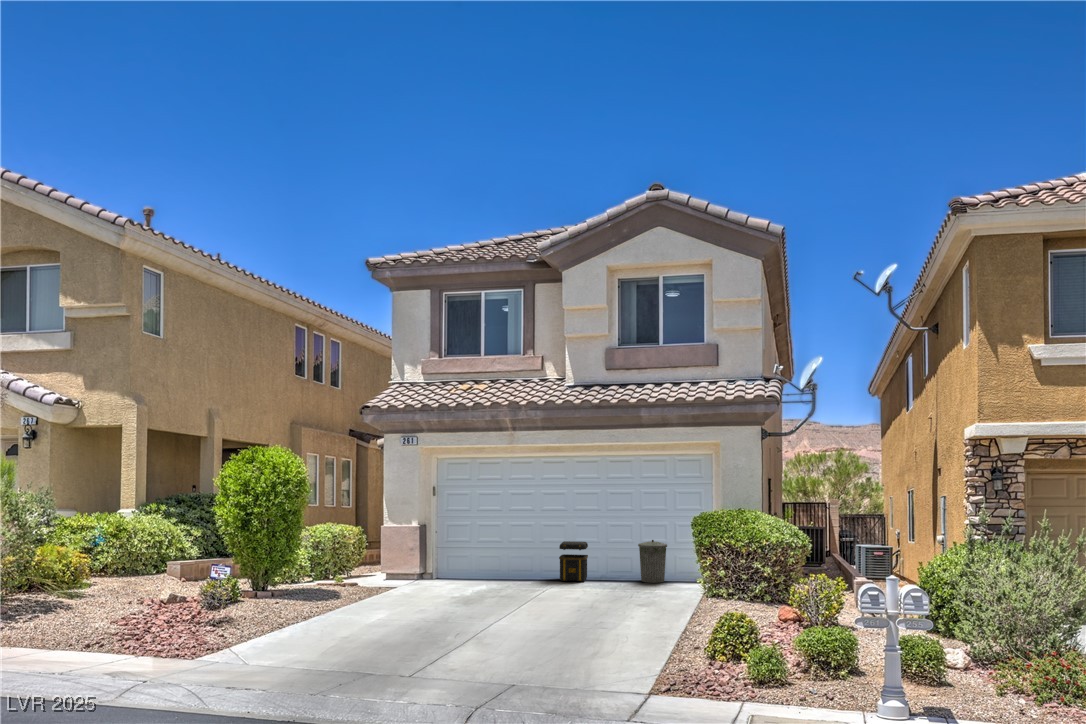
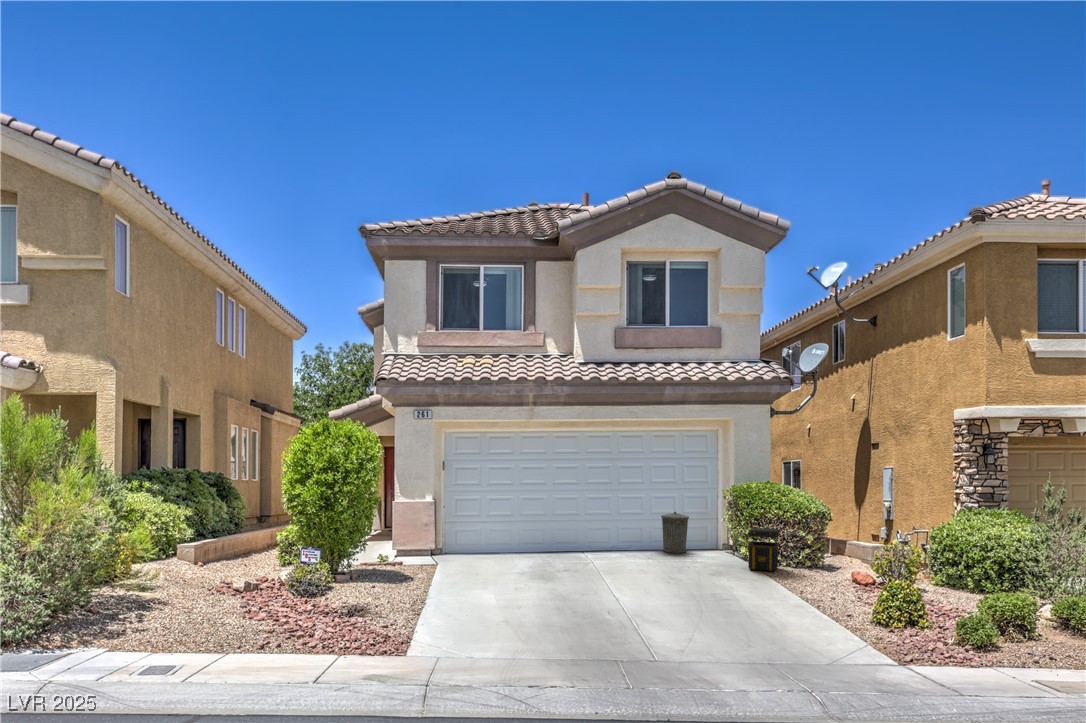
toolbox: present [559,541,588,582] -> present [748,528,779,571]

